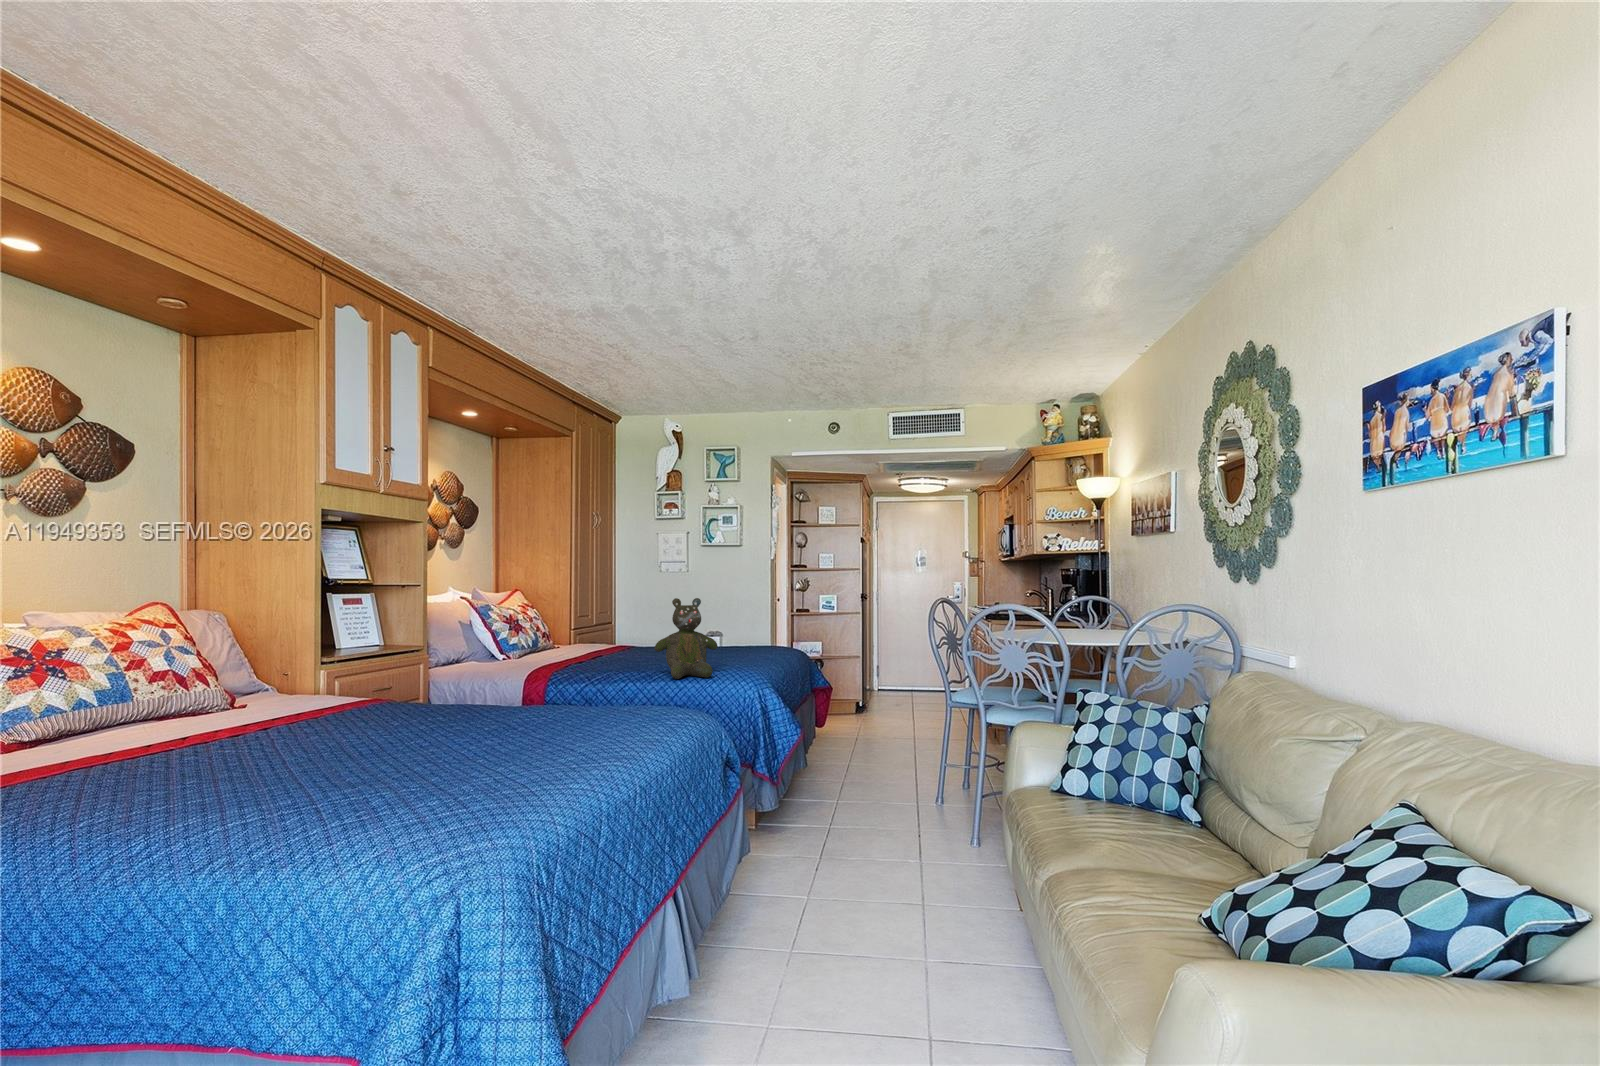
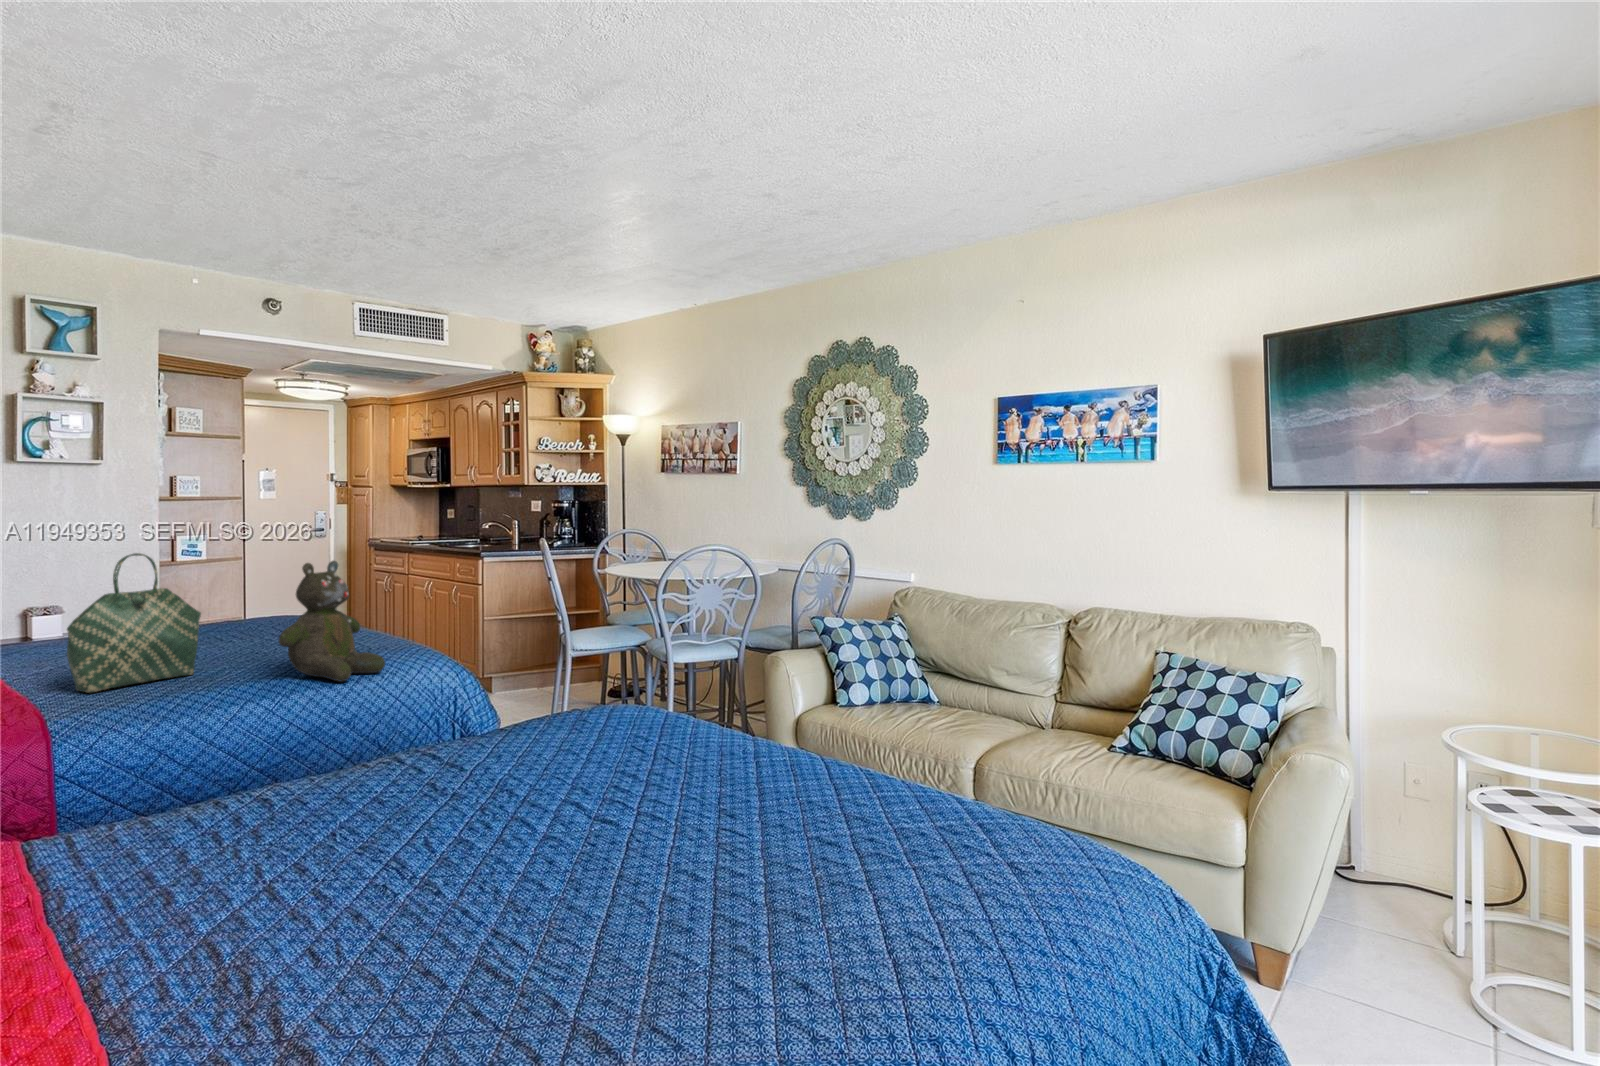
tote bag: none [587,590,659,667] -> present [67,553,201,693]

